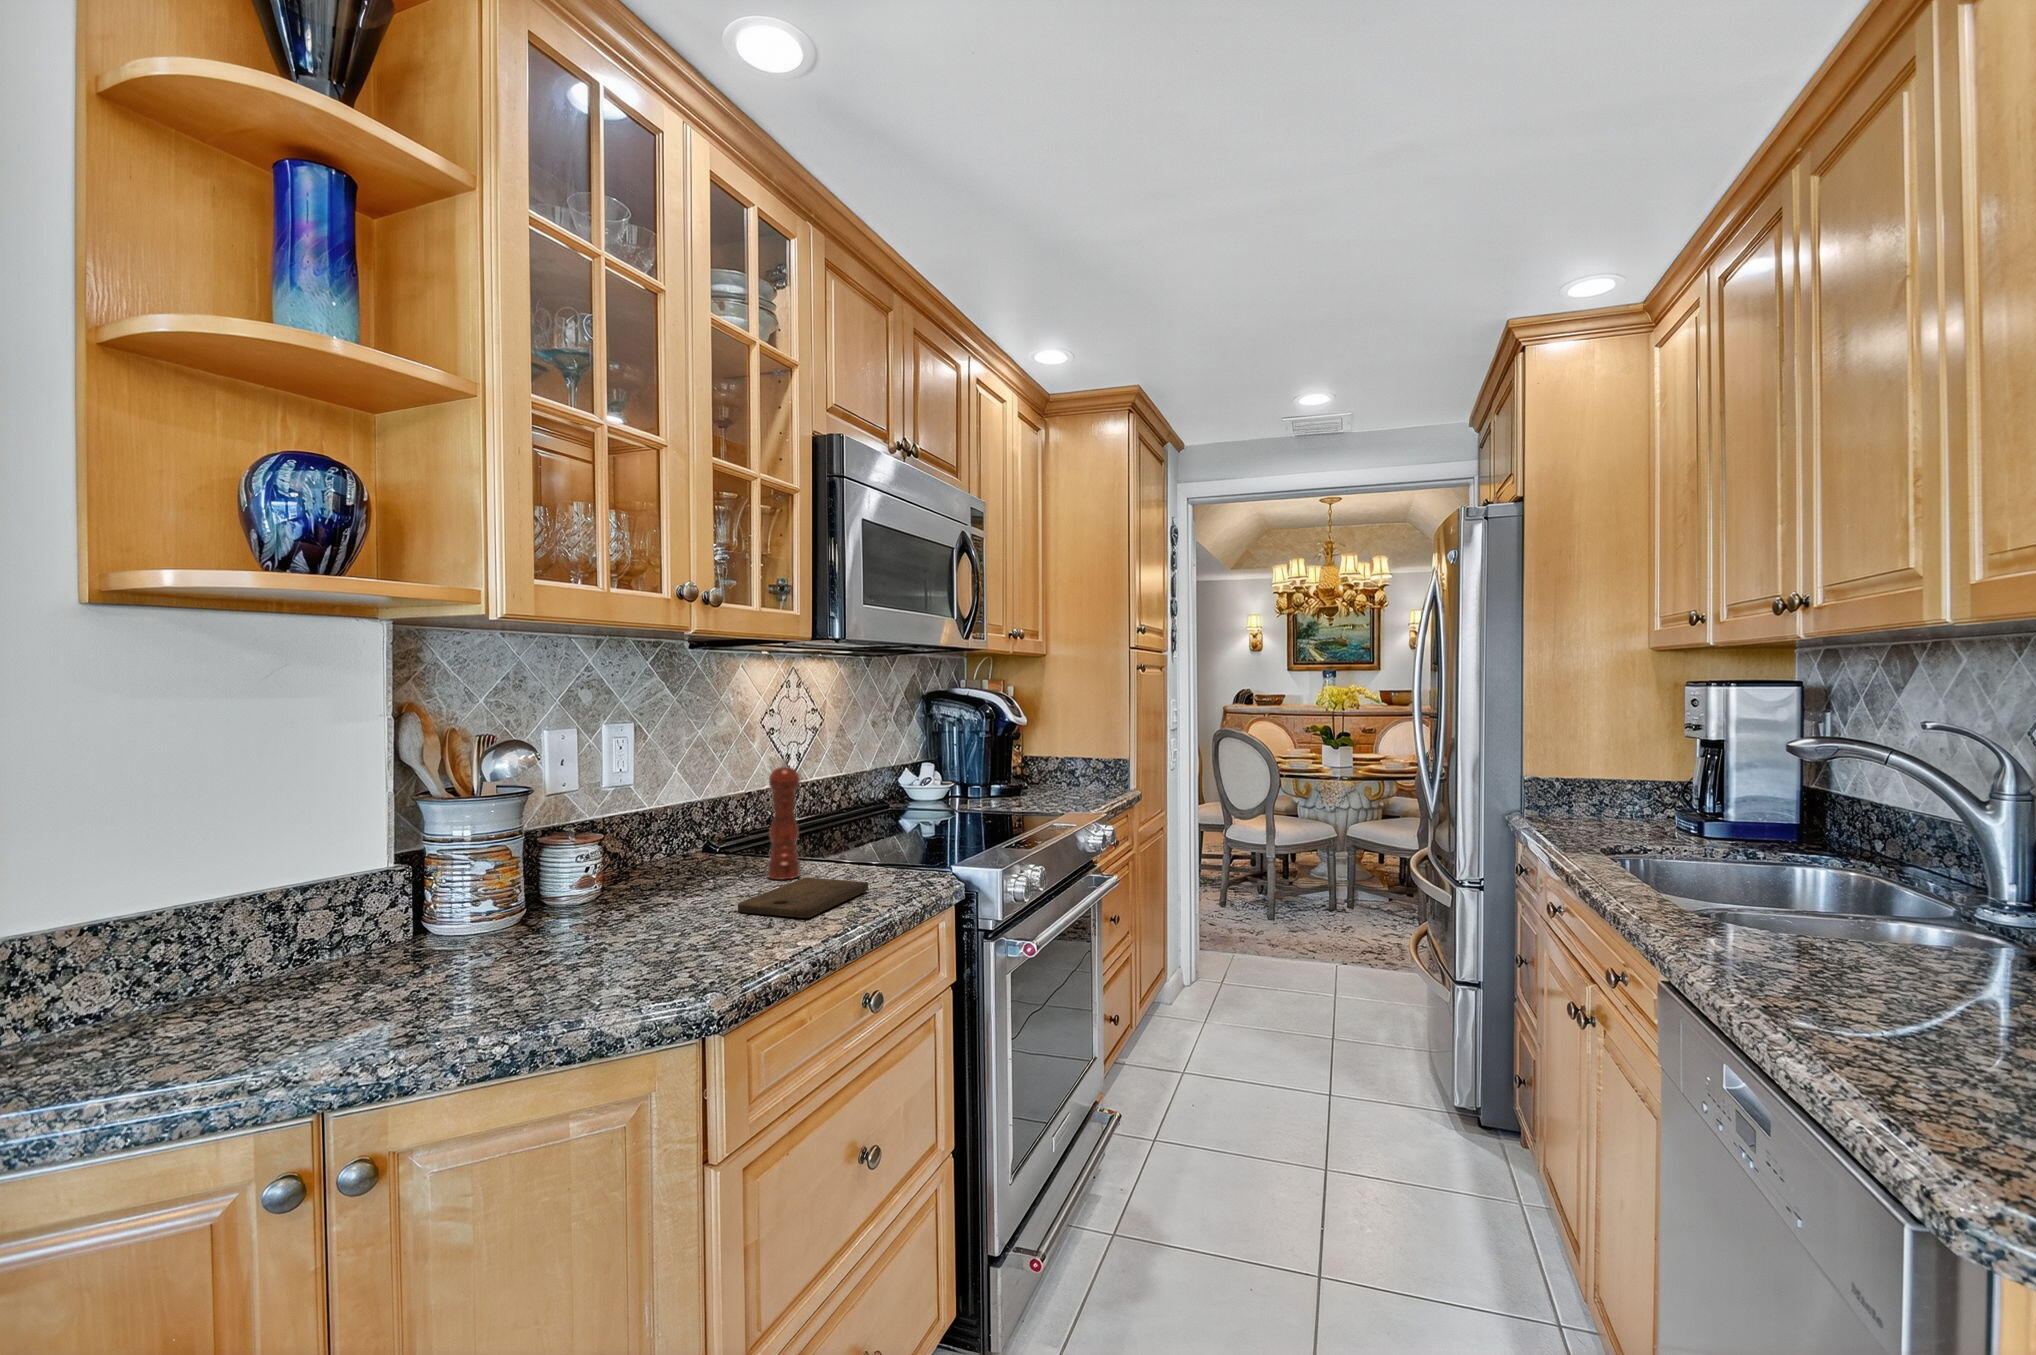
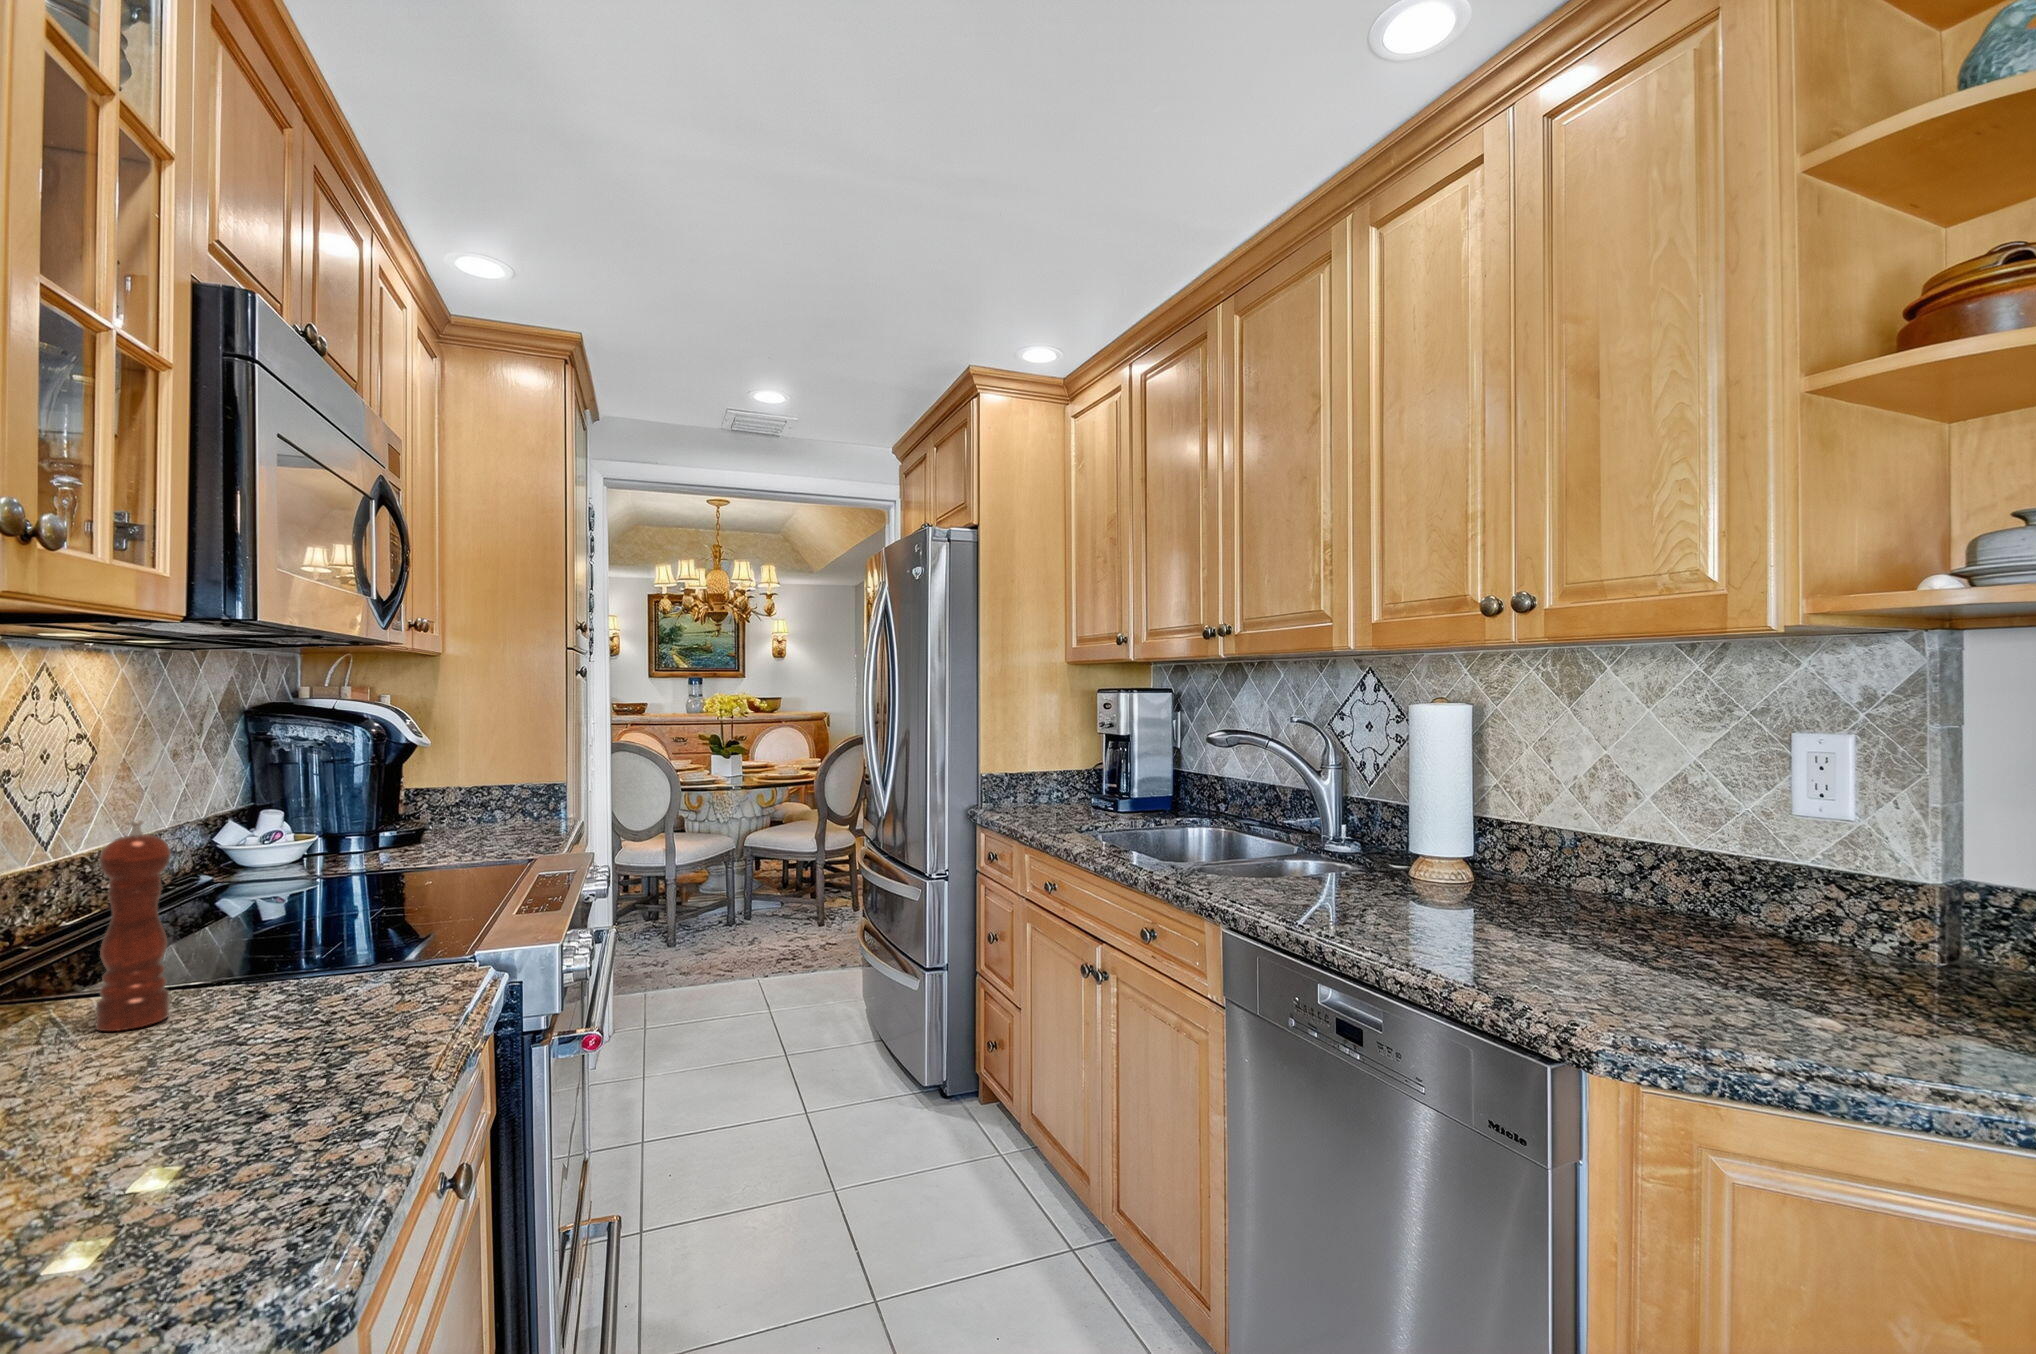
cutting board: present [738,878,868,918] -> none [110,1000,343,1102]

